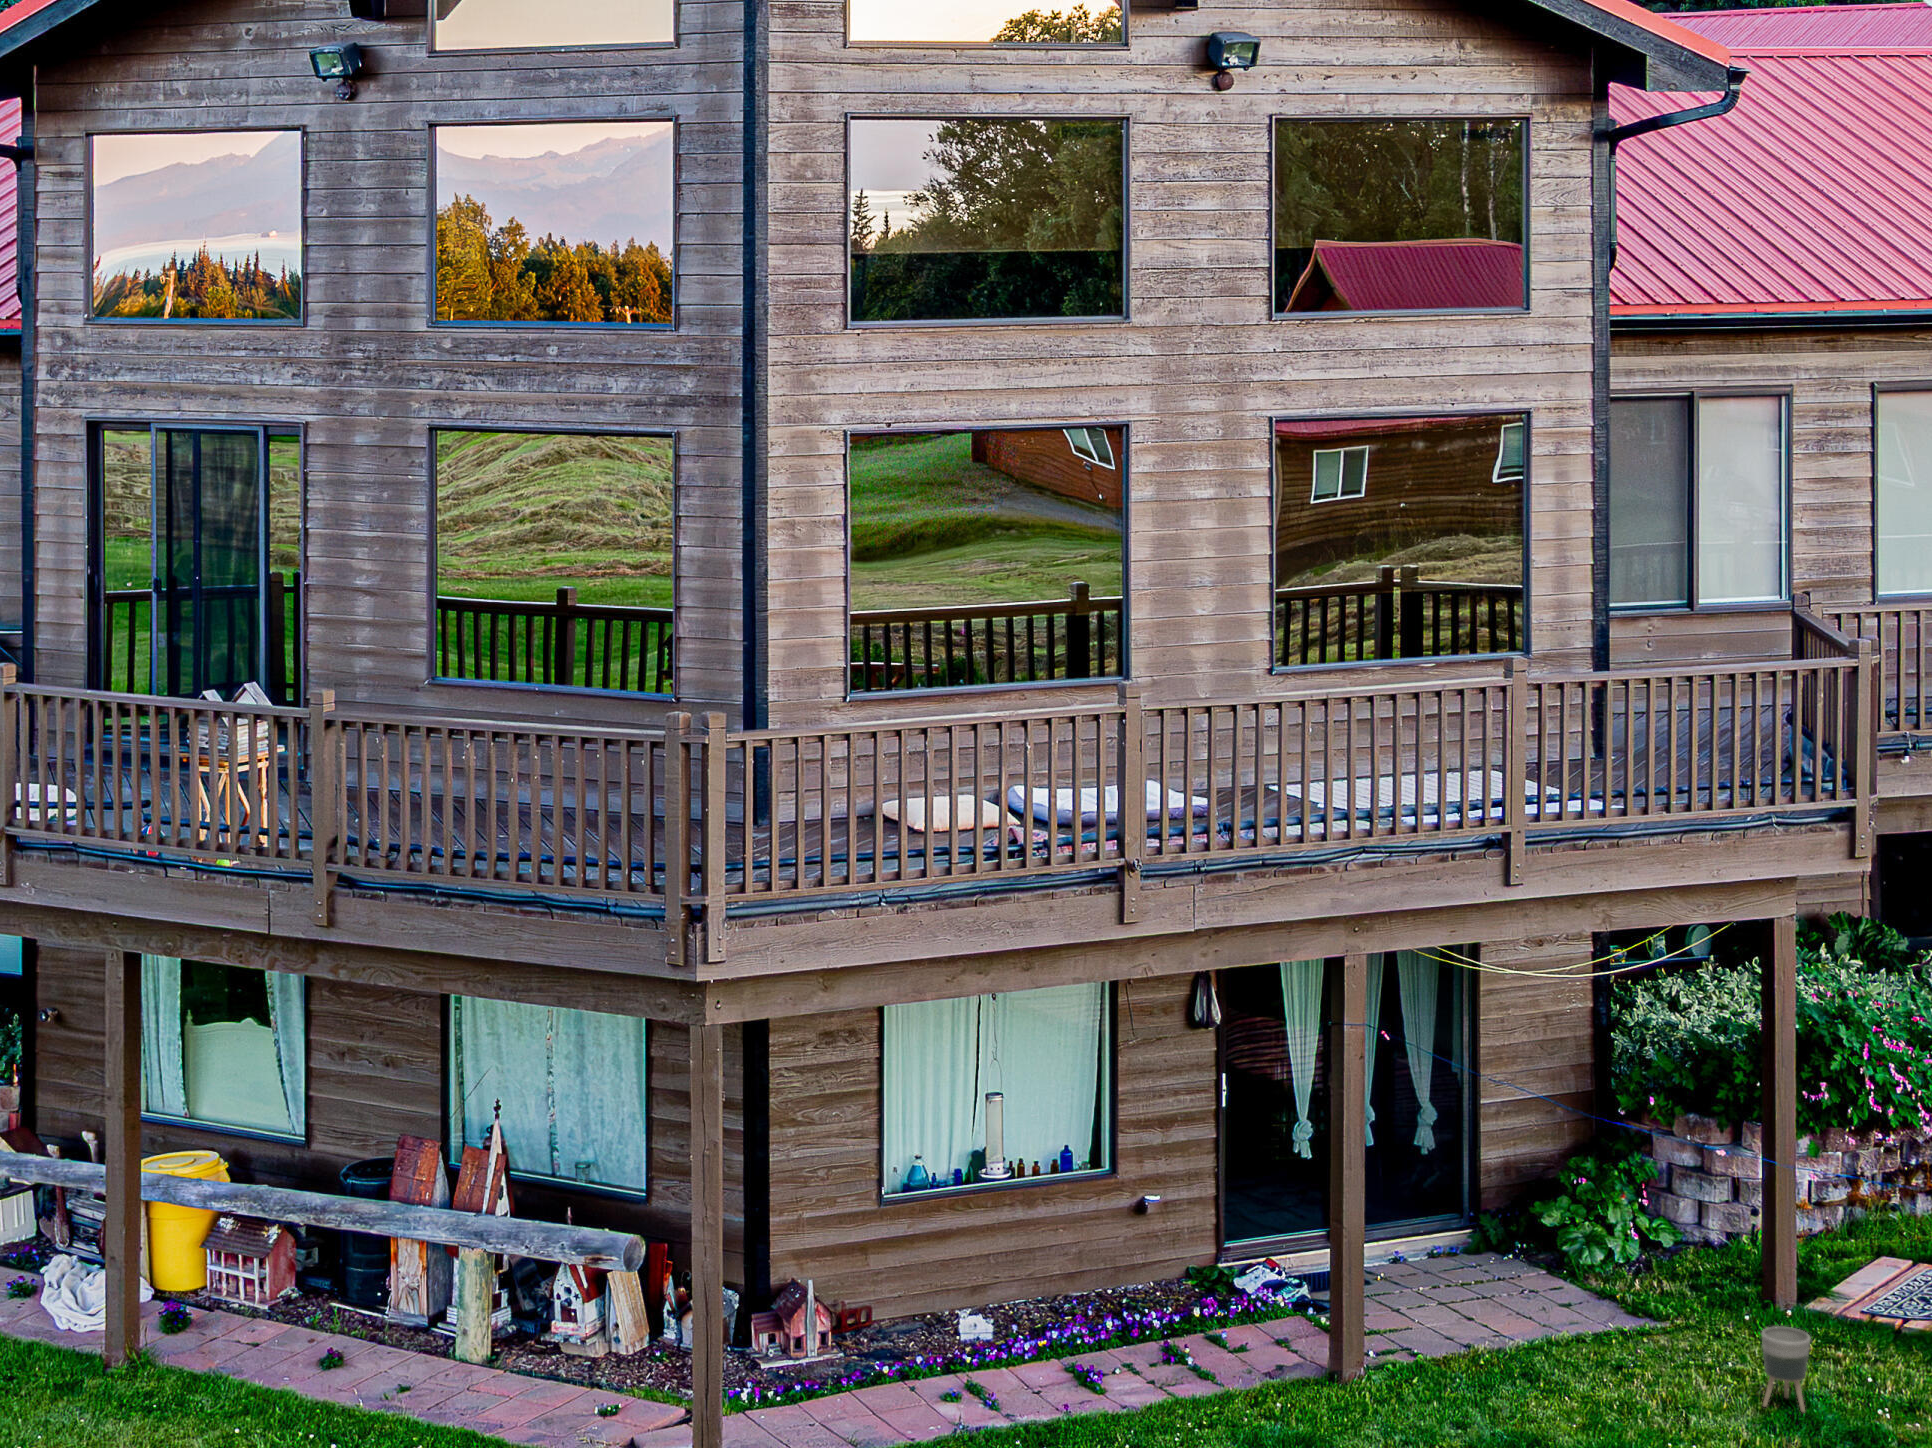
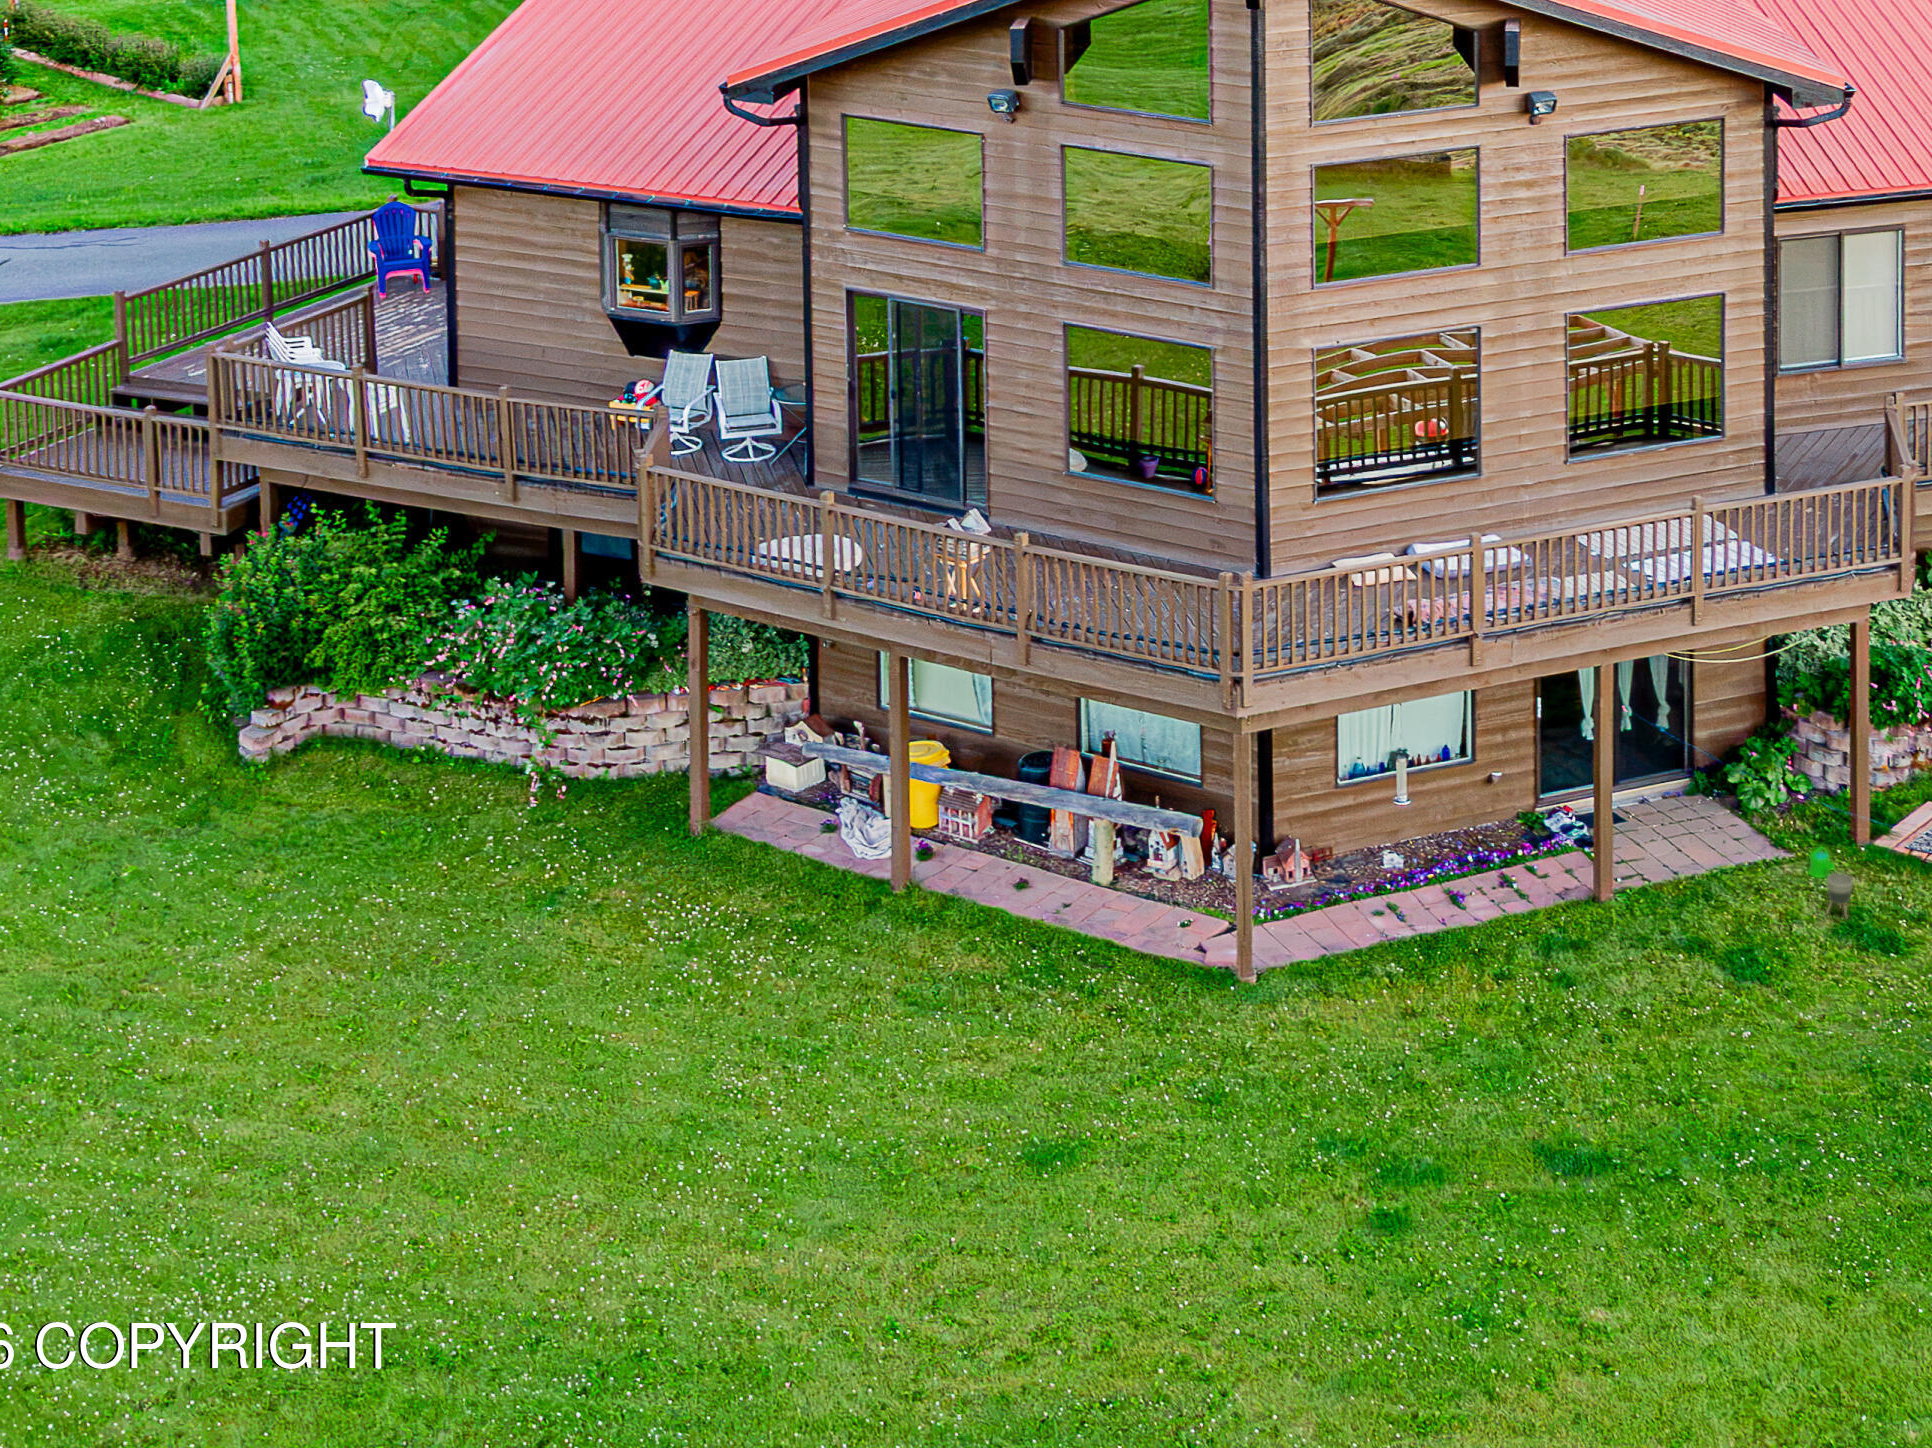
watering can: none [1710,1298,1763,1356] -> present [1808,847,1834,878]

